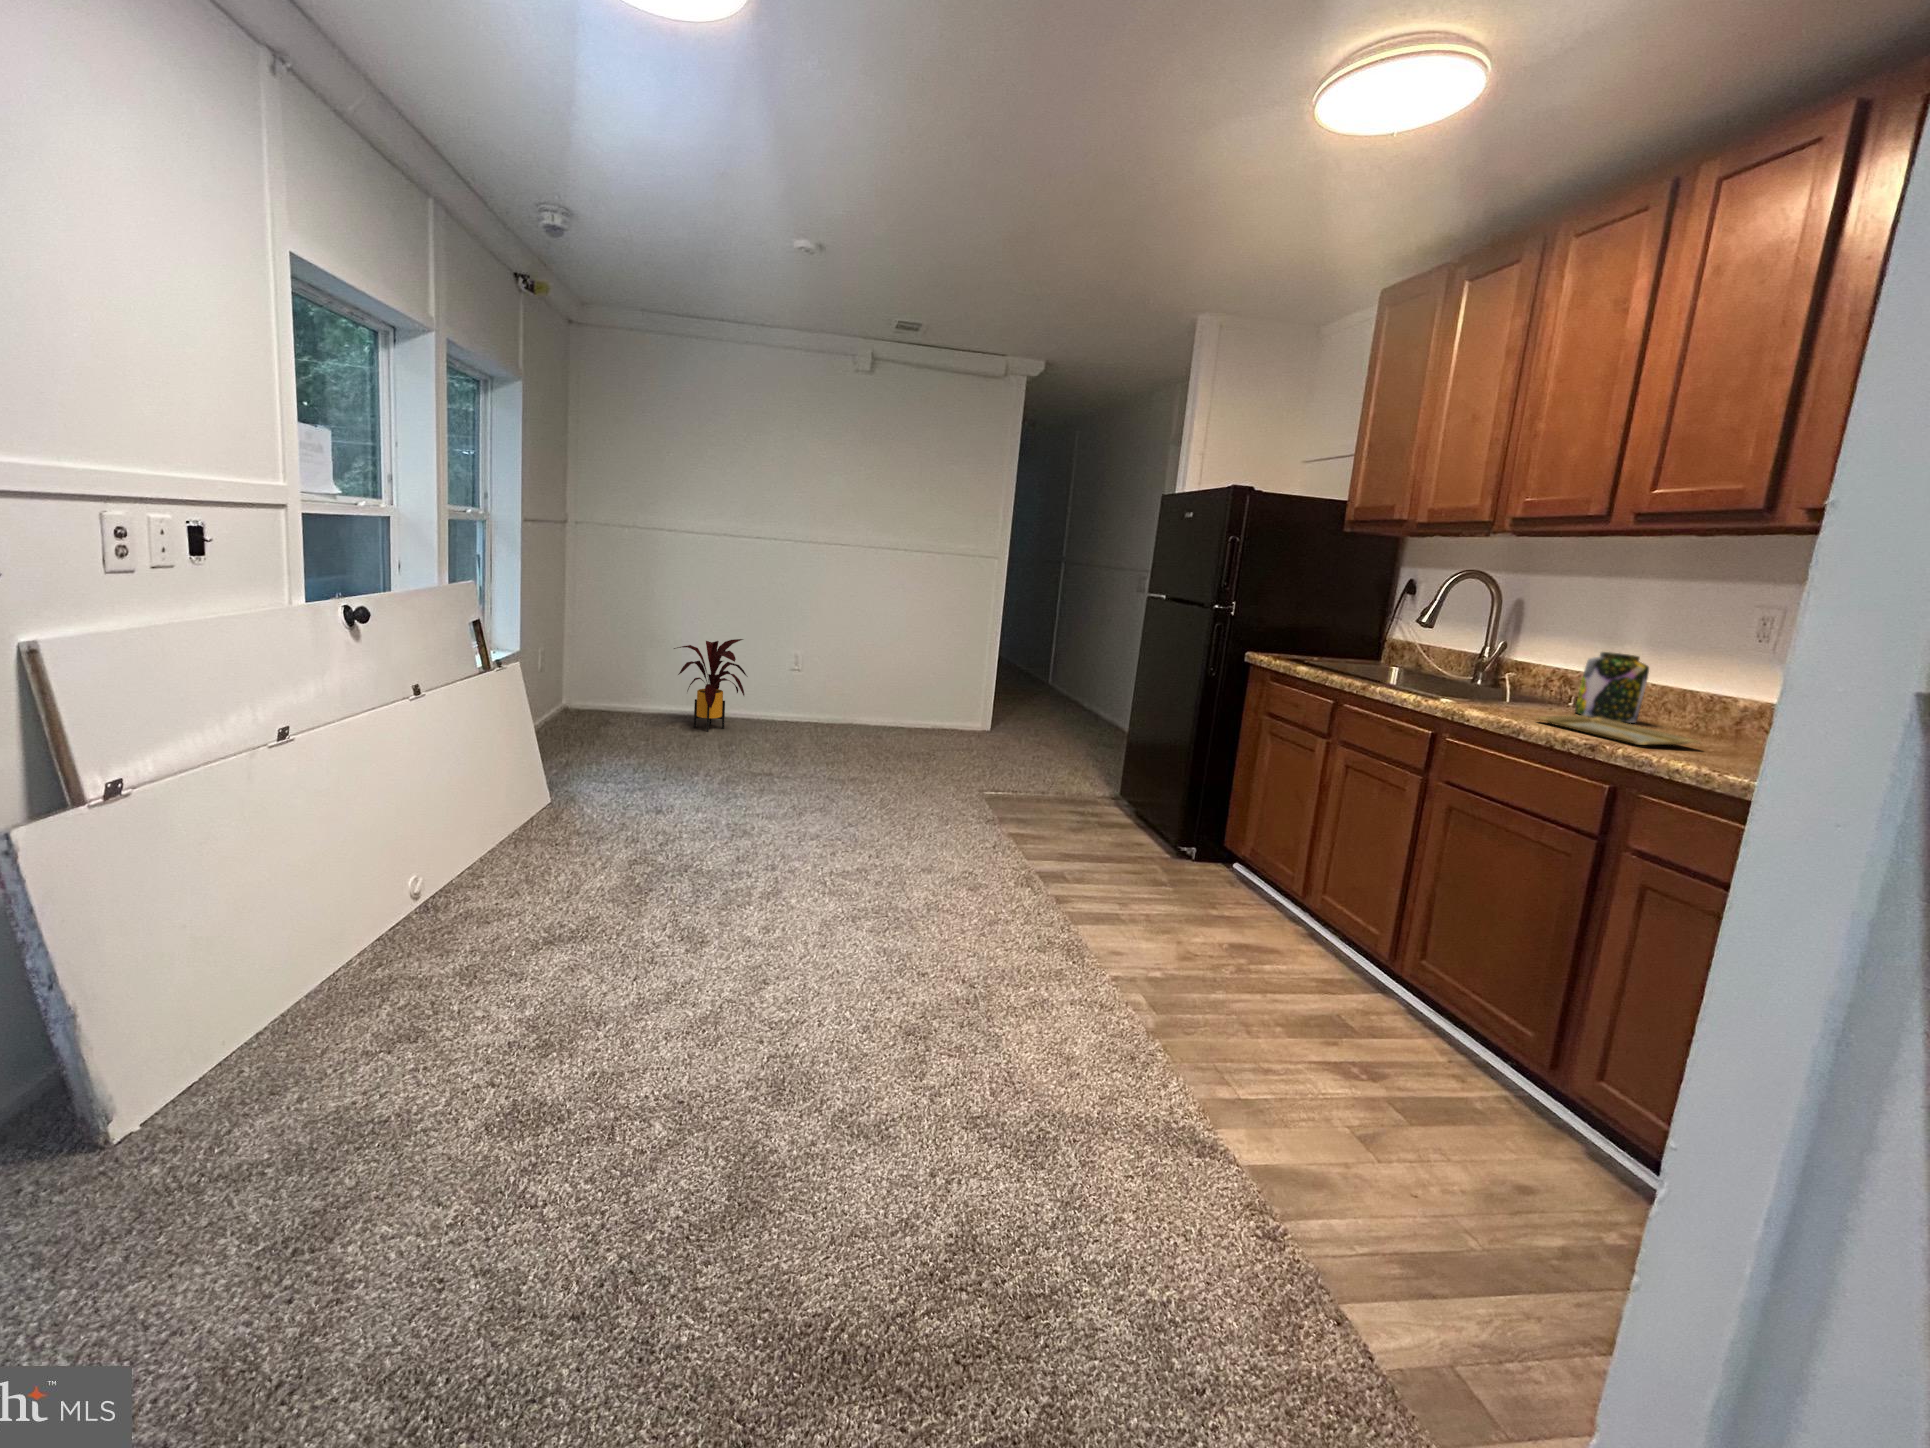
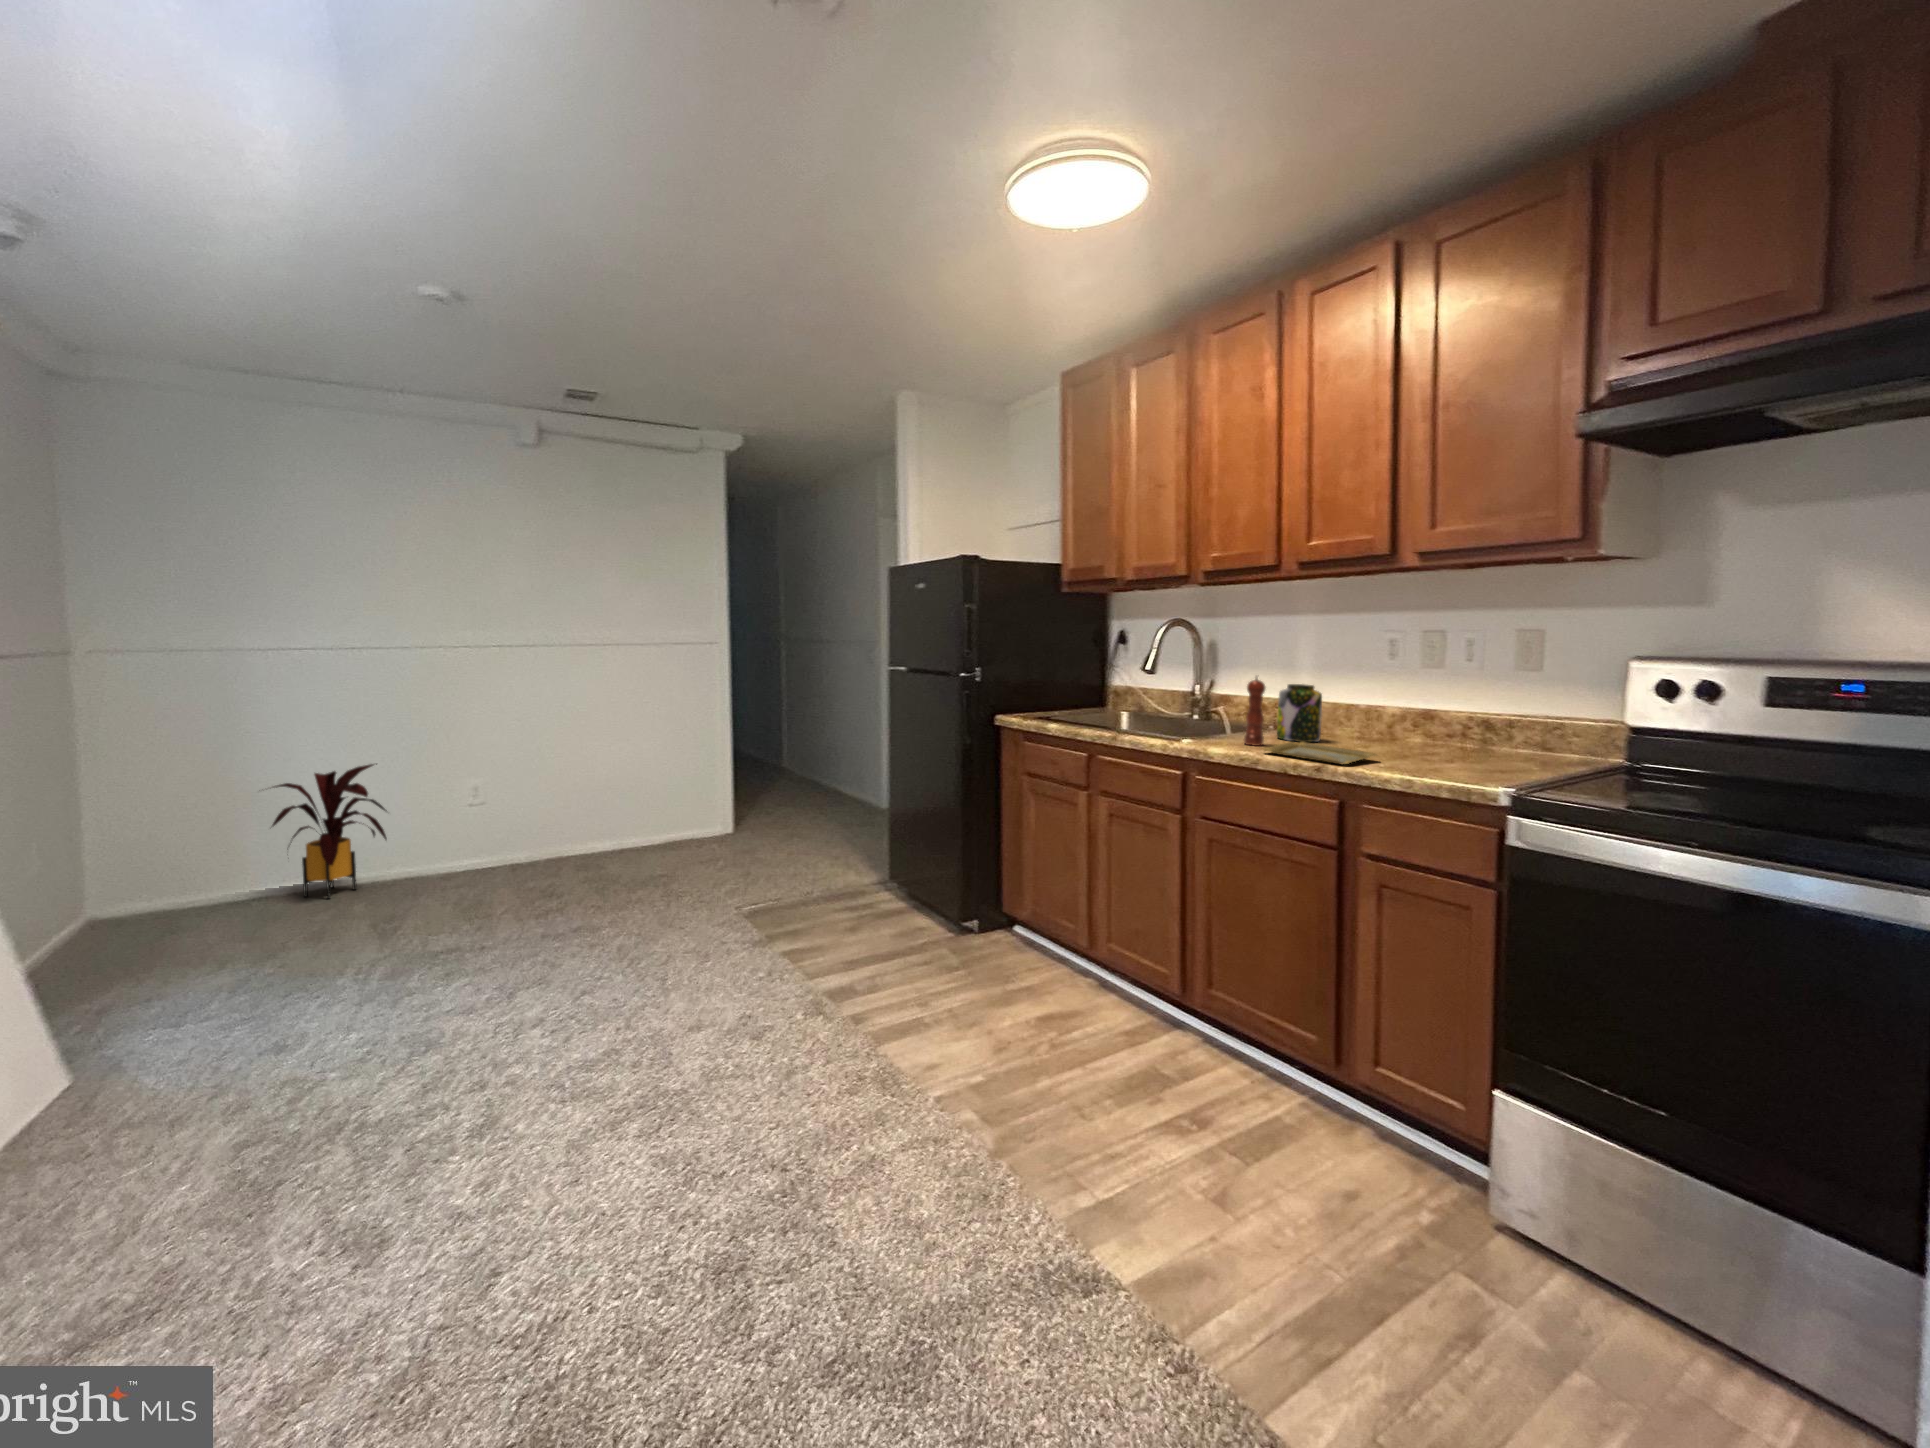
pepper mill: none [1520,635,1560,715] -> present [1244,676,1265,746]

